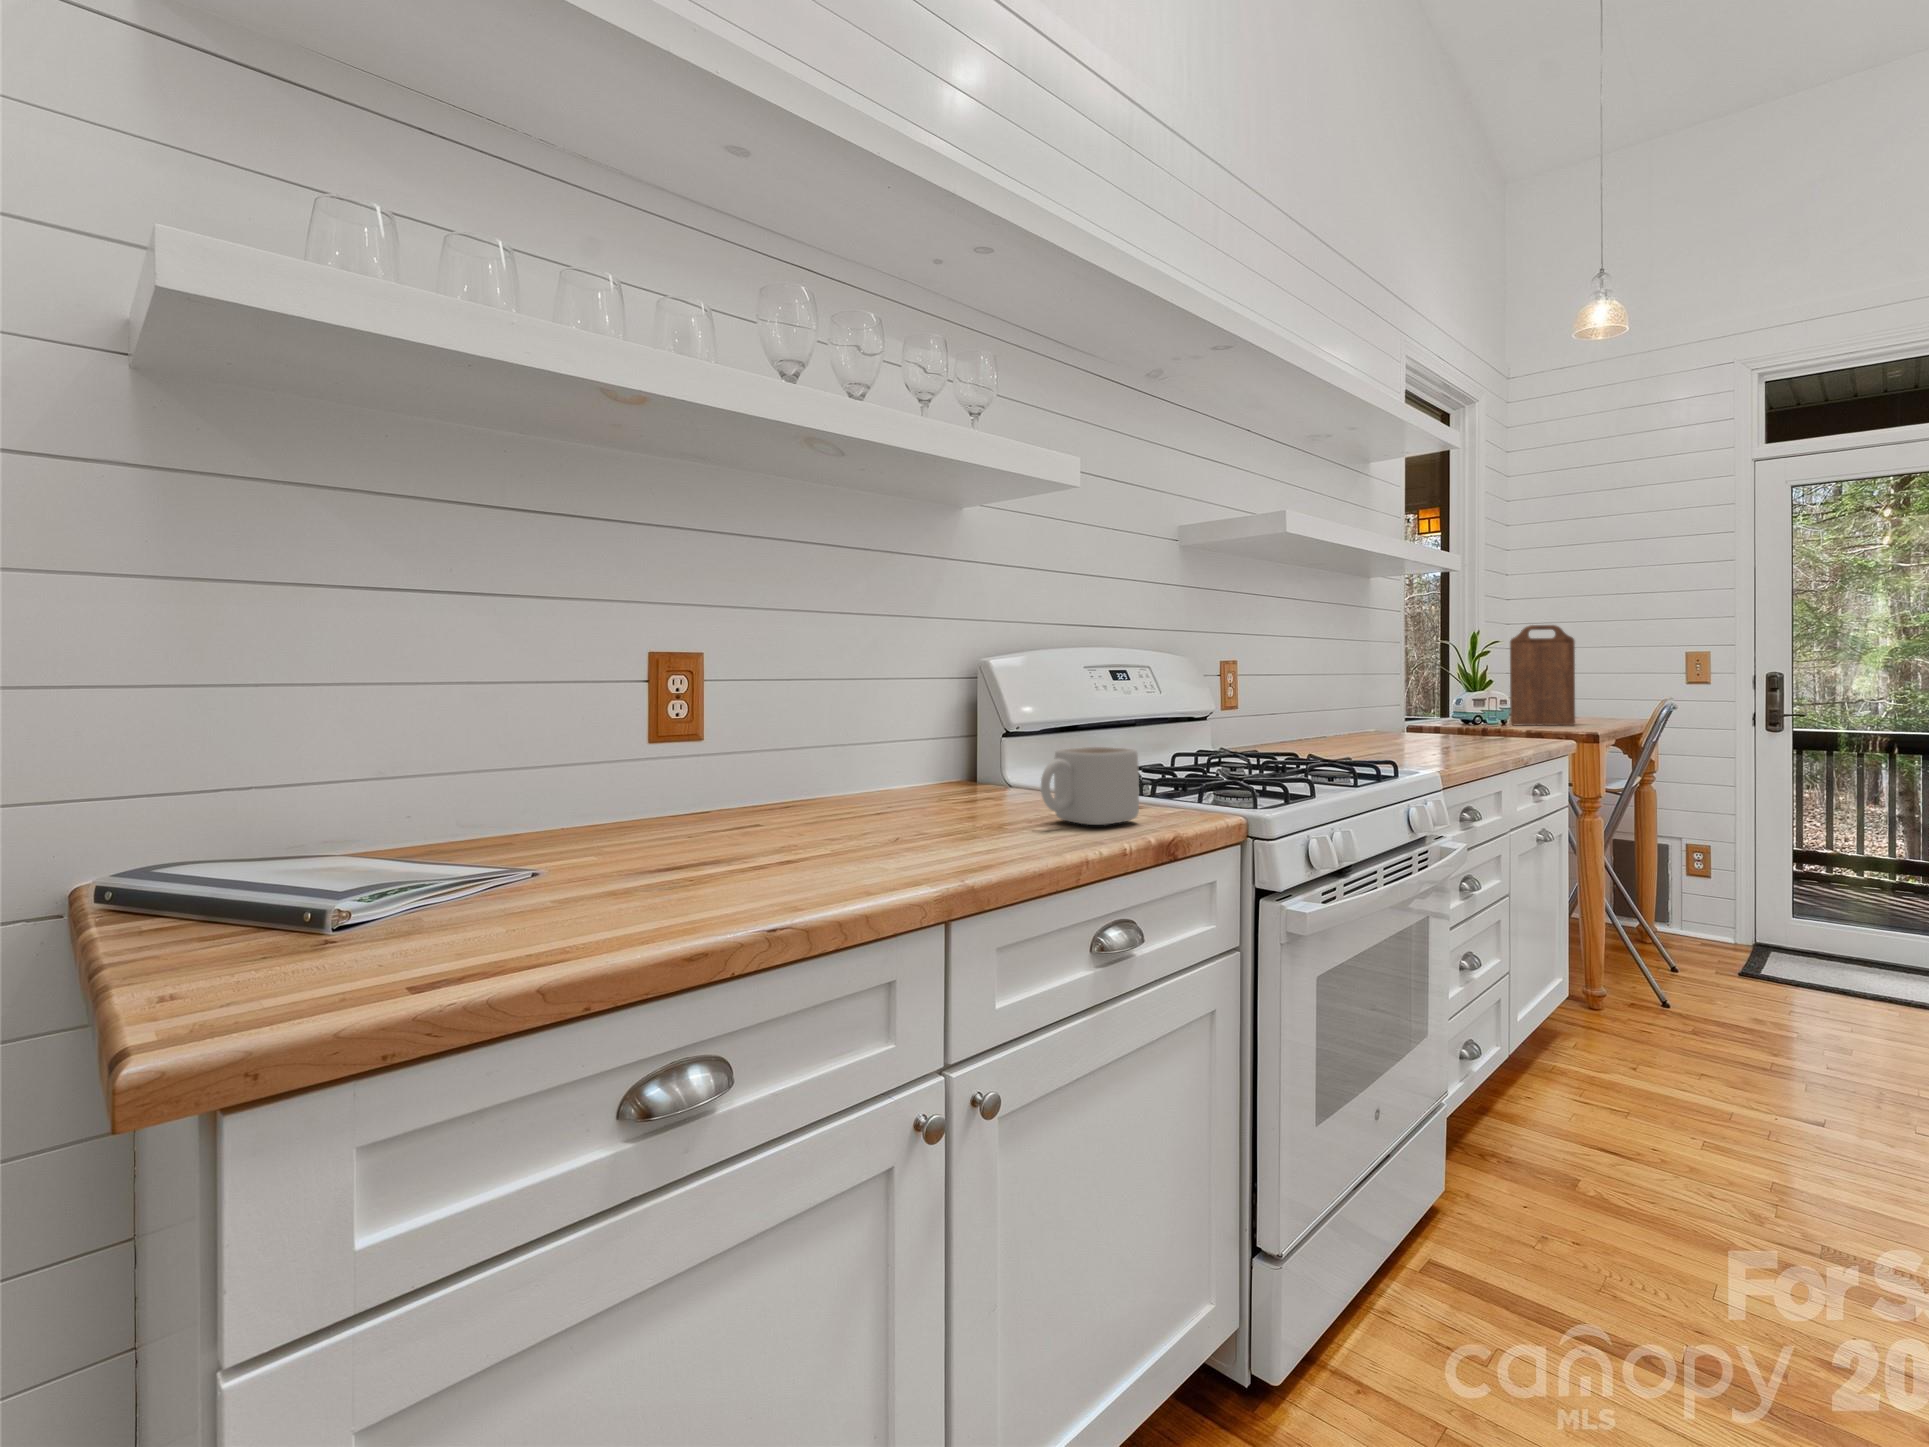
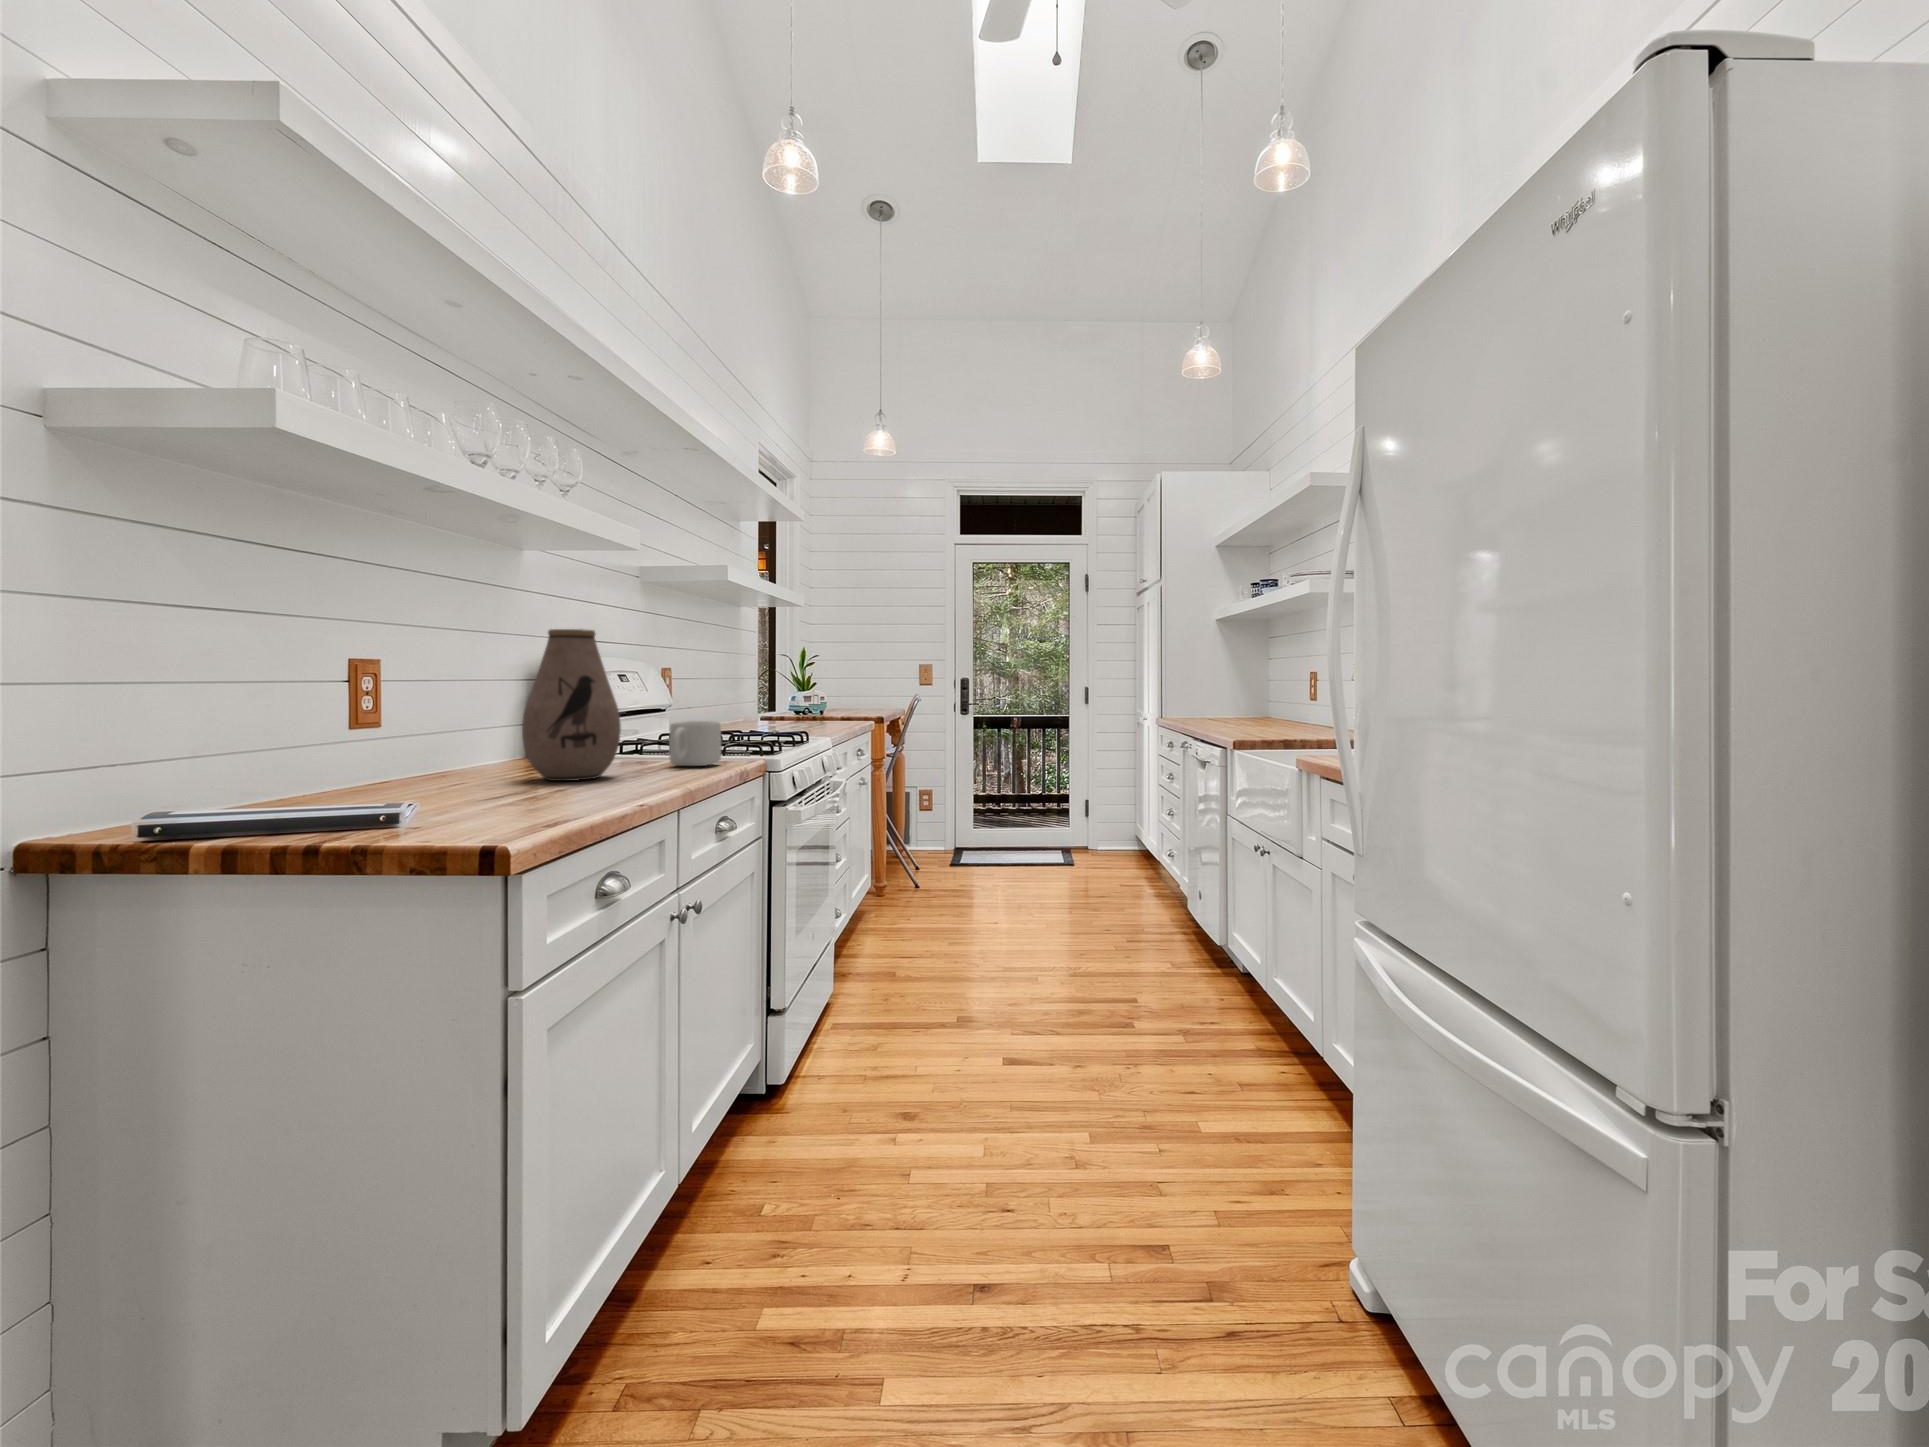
vase: none [802,601,941,841] -> present [522,629,621,781]
cutting board: present [1510,625,1575,725] -> none [831,648,869,715]

